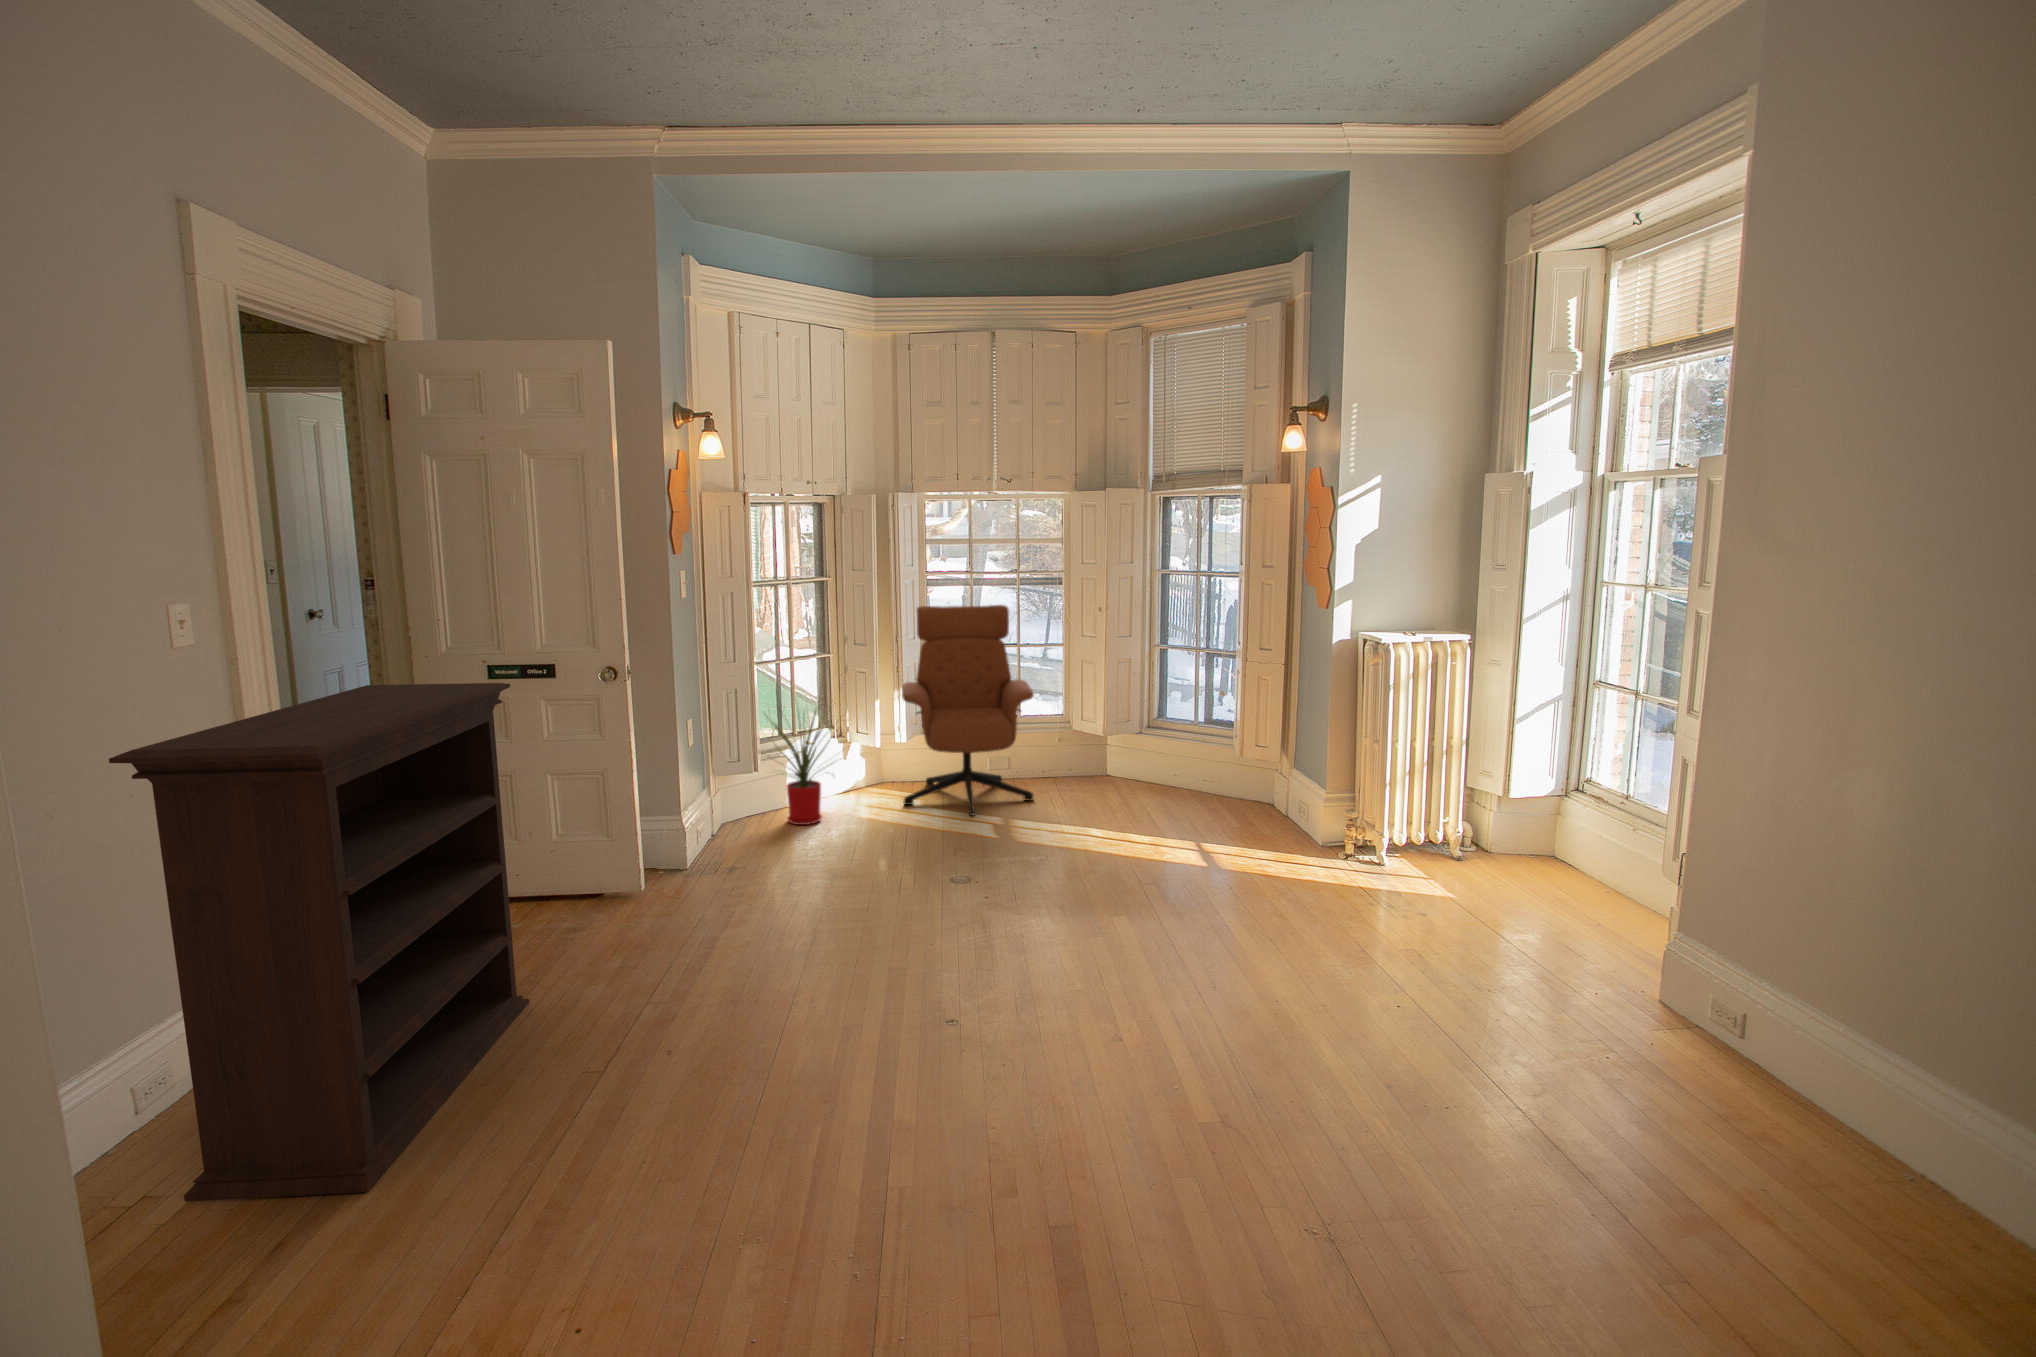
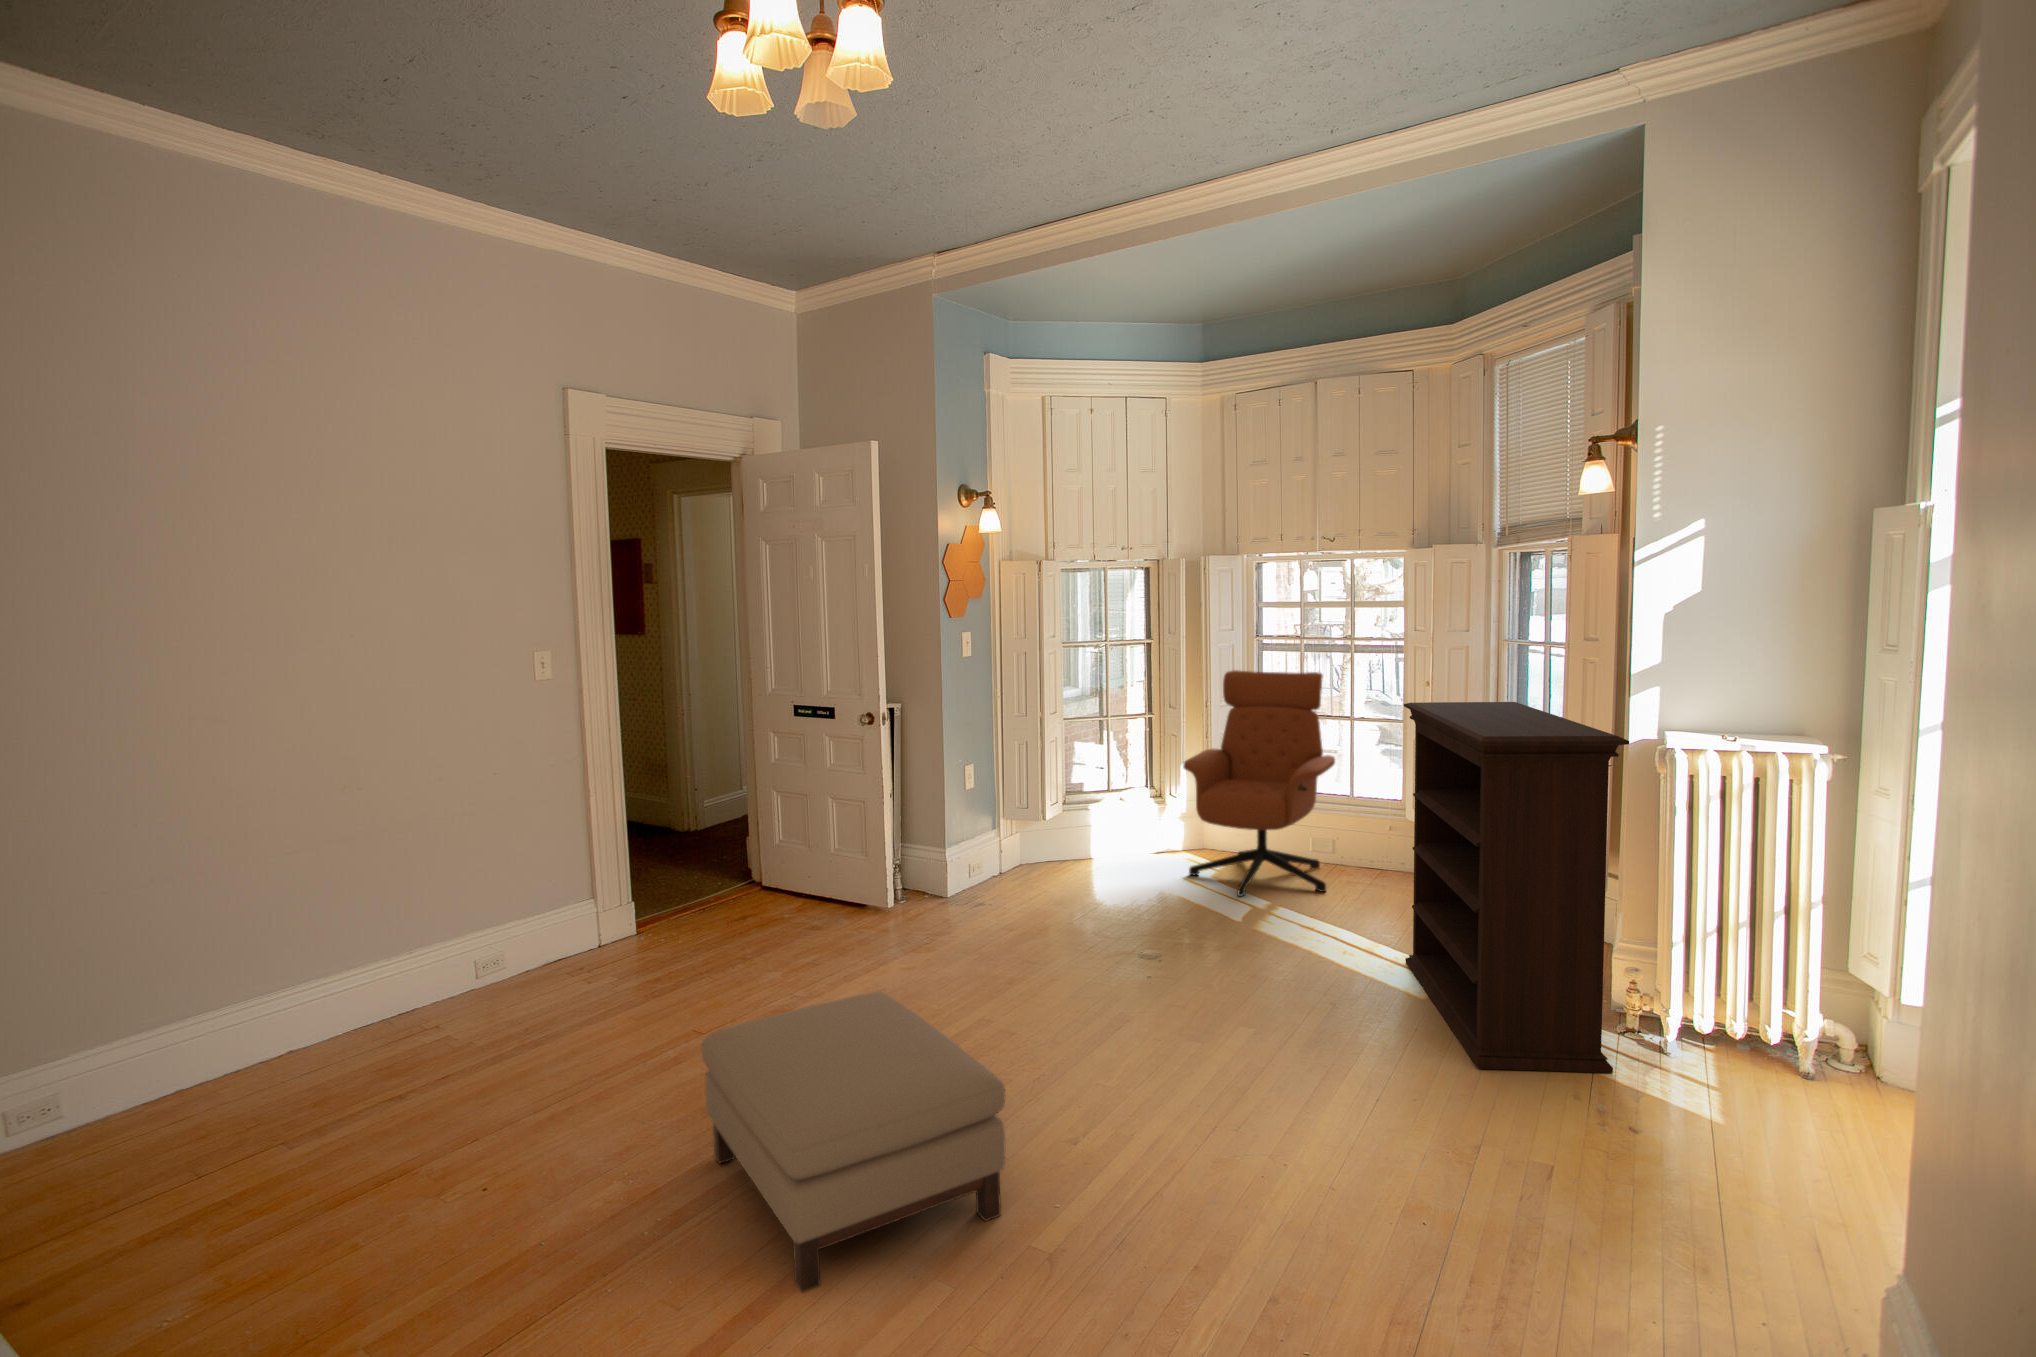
bookshelf: present [109,683,529,1202] -> present [1404,702,1629,1073]
house plant: present [773,709,836,825] -> none [1038,752,1131,878]
ottoman: none [808,954,1175,1266] -> present [701,992,1005,1292]

